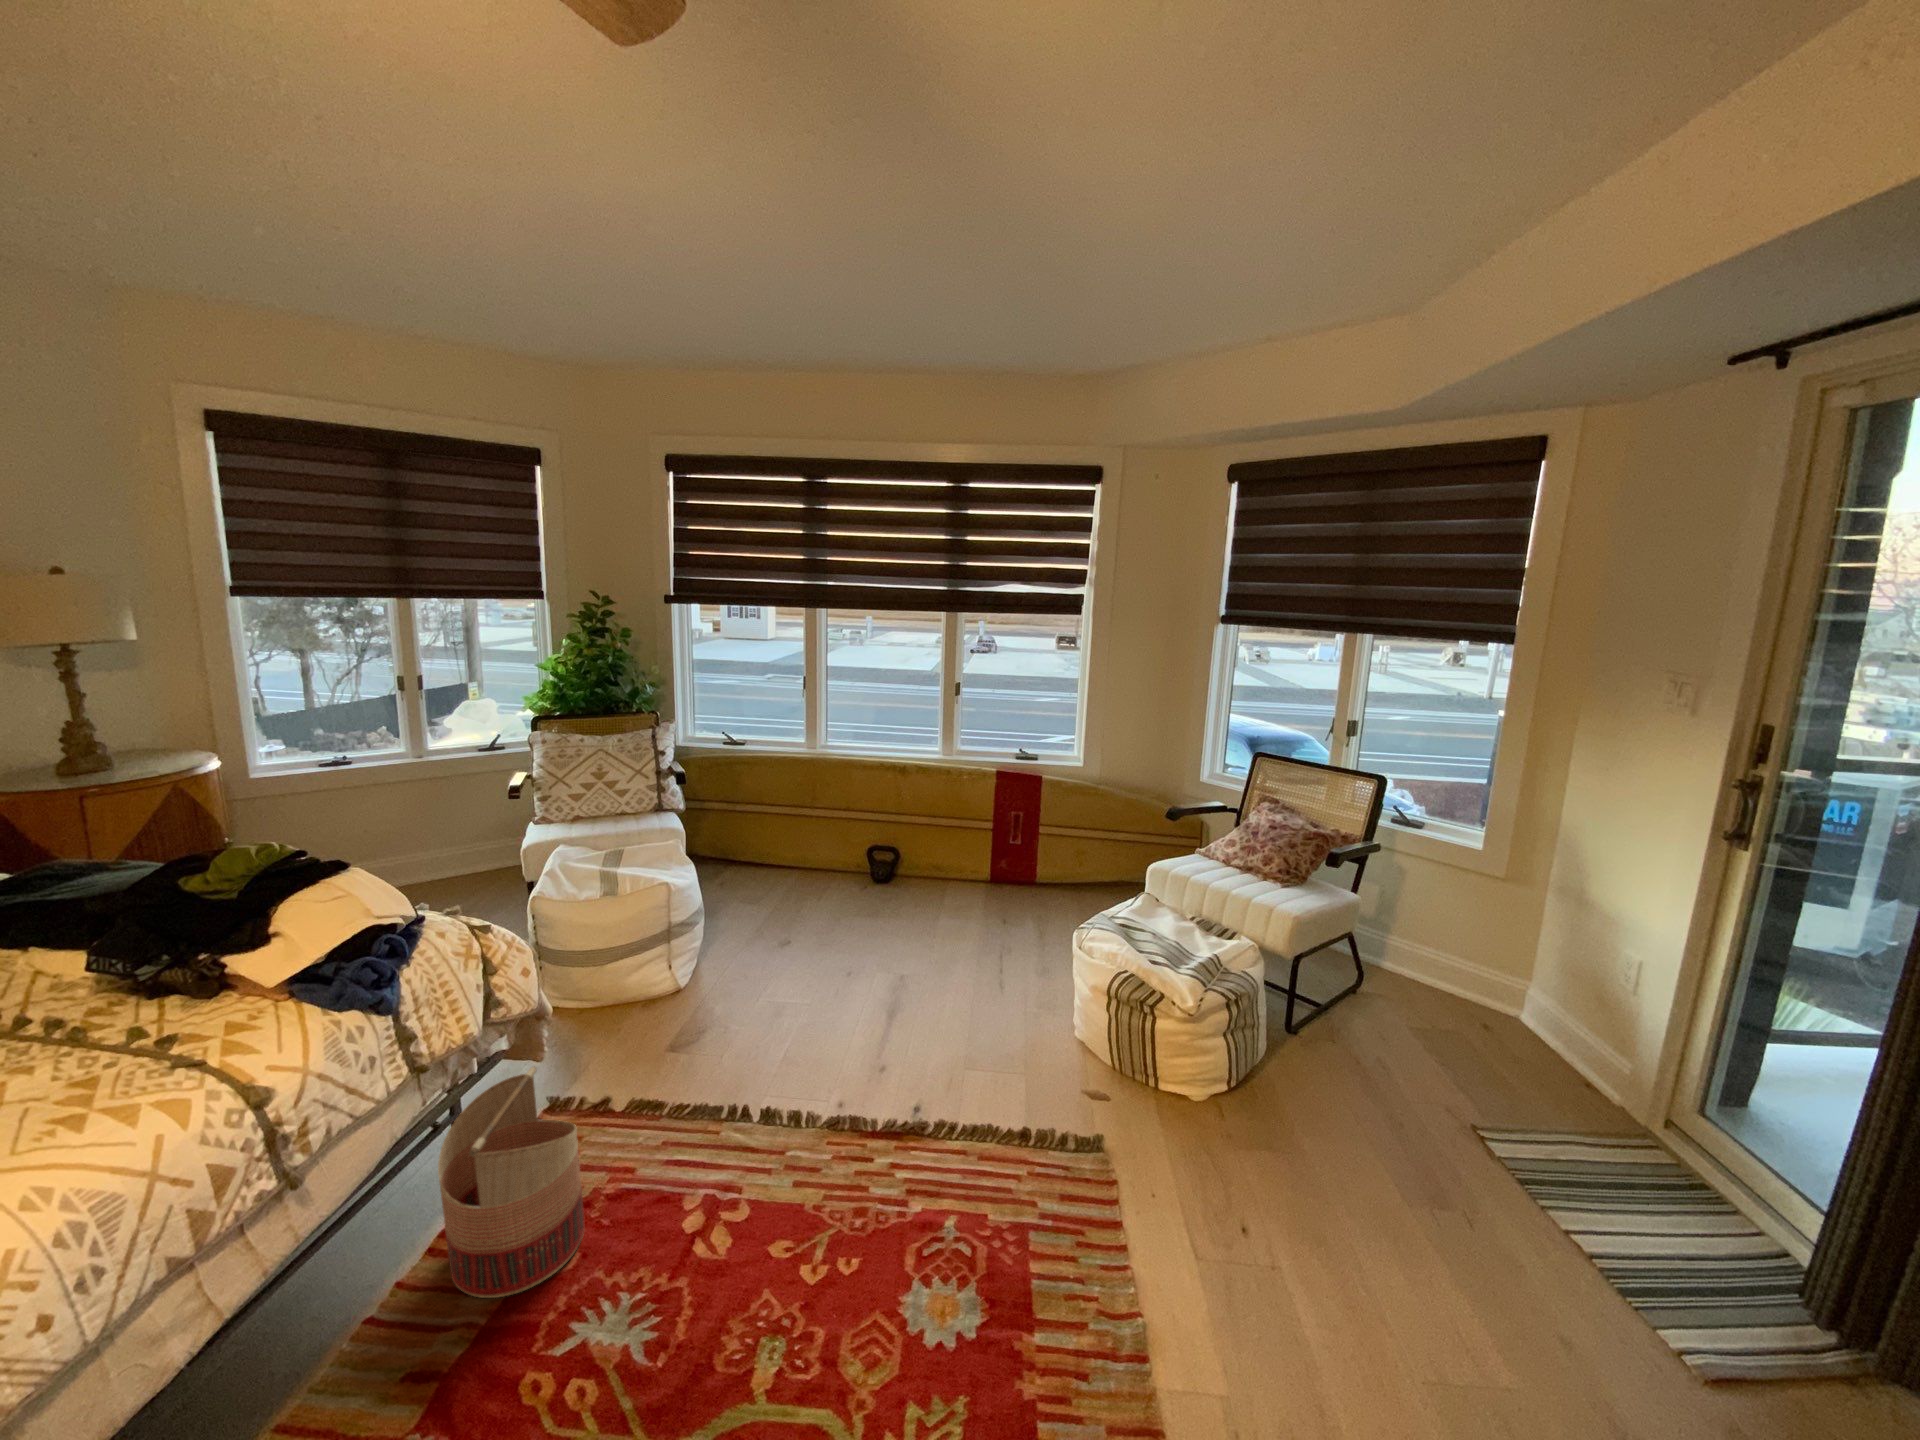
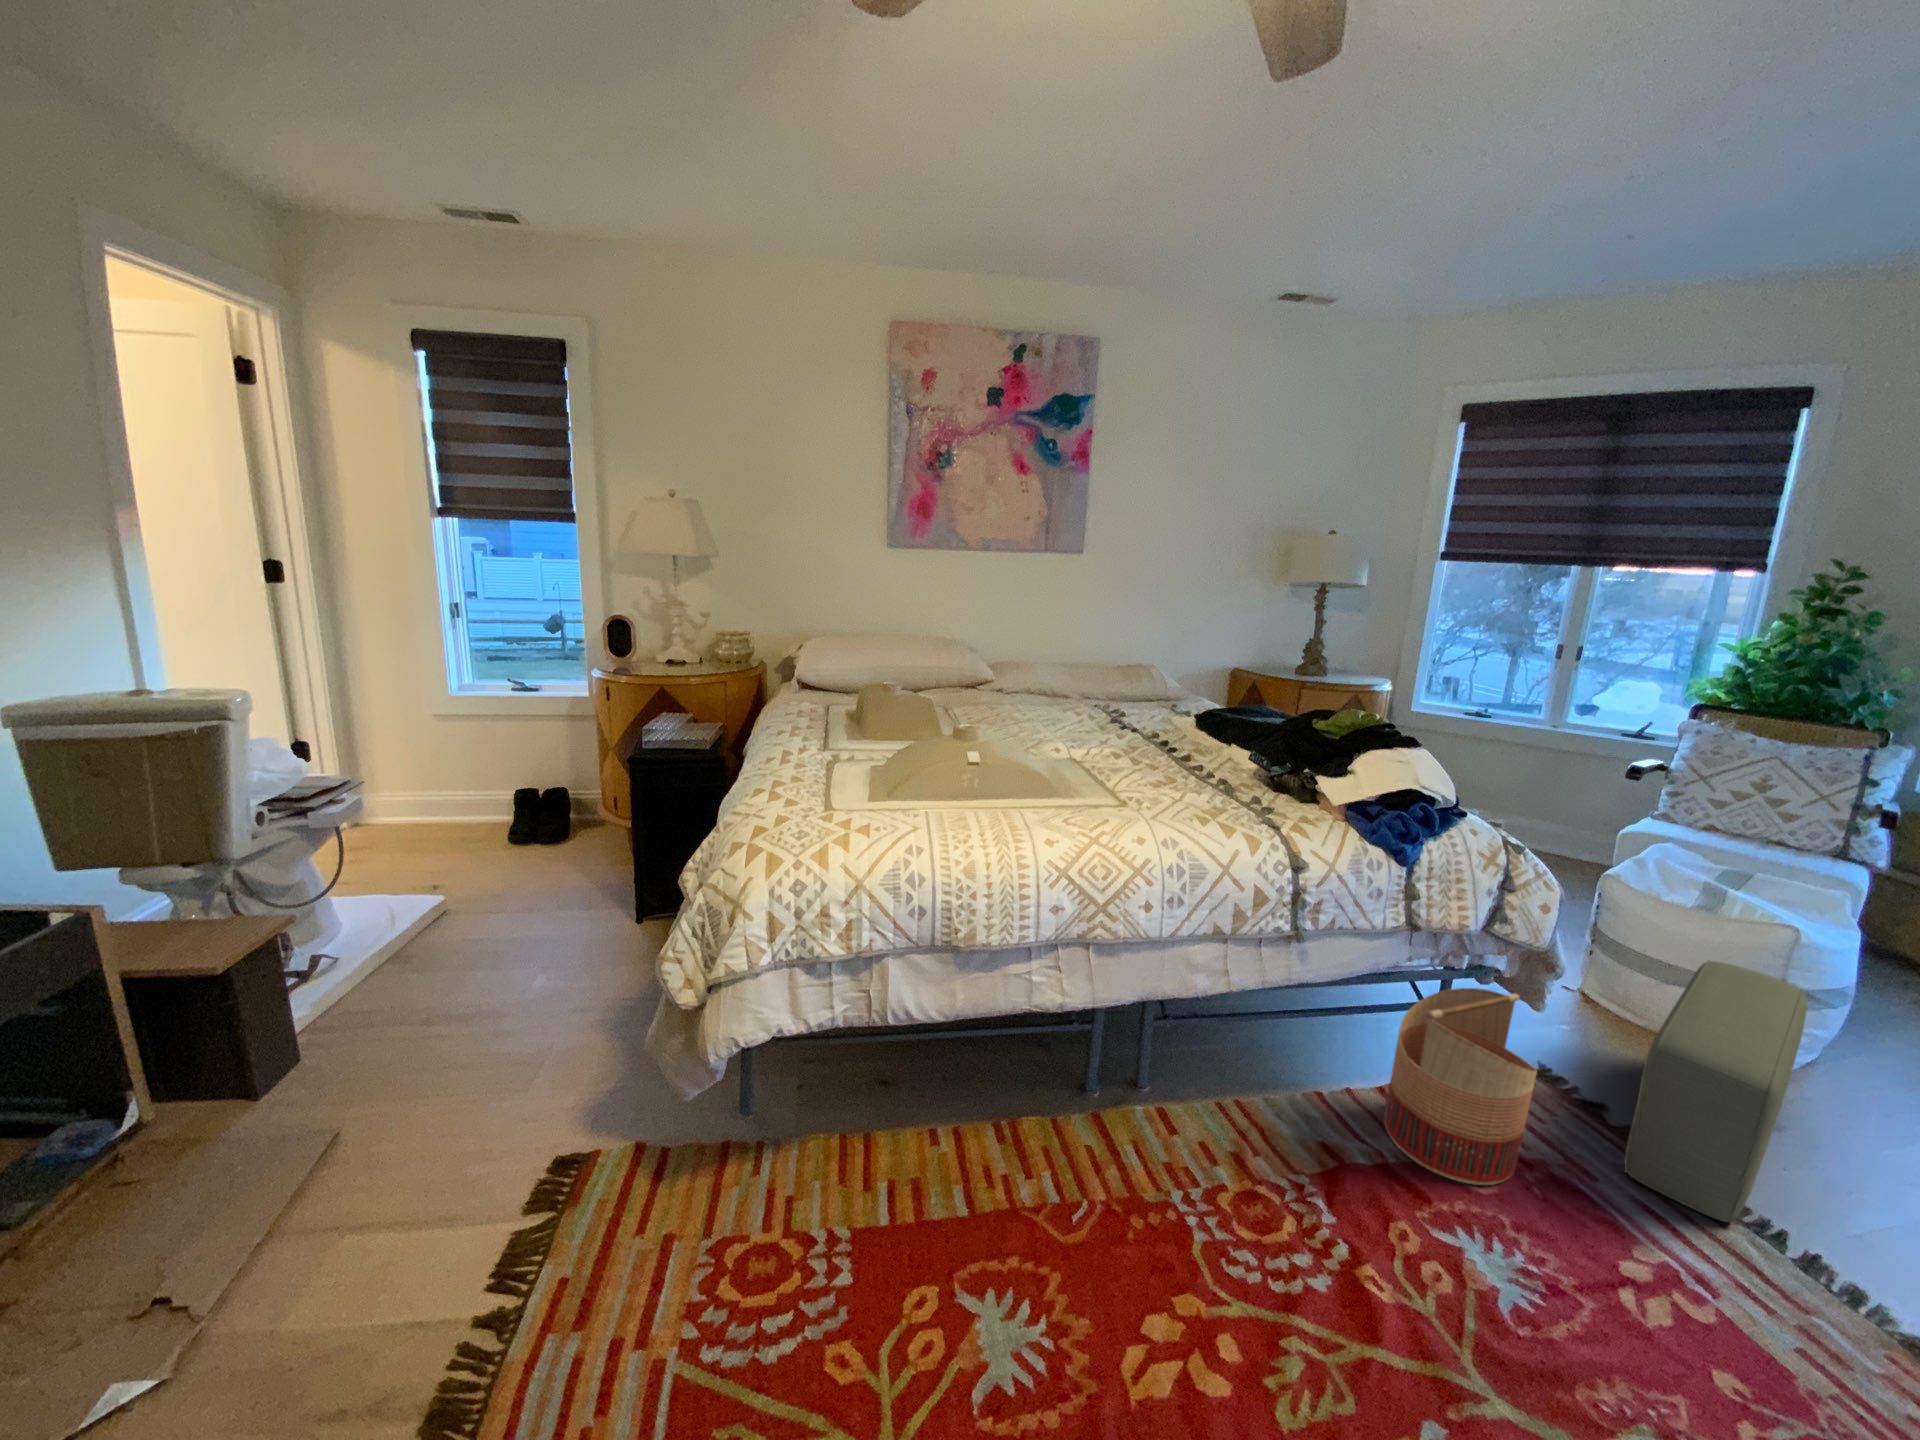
pouf: none [628,928,720,1148] -> present [1624,960,1807,1223]

